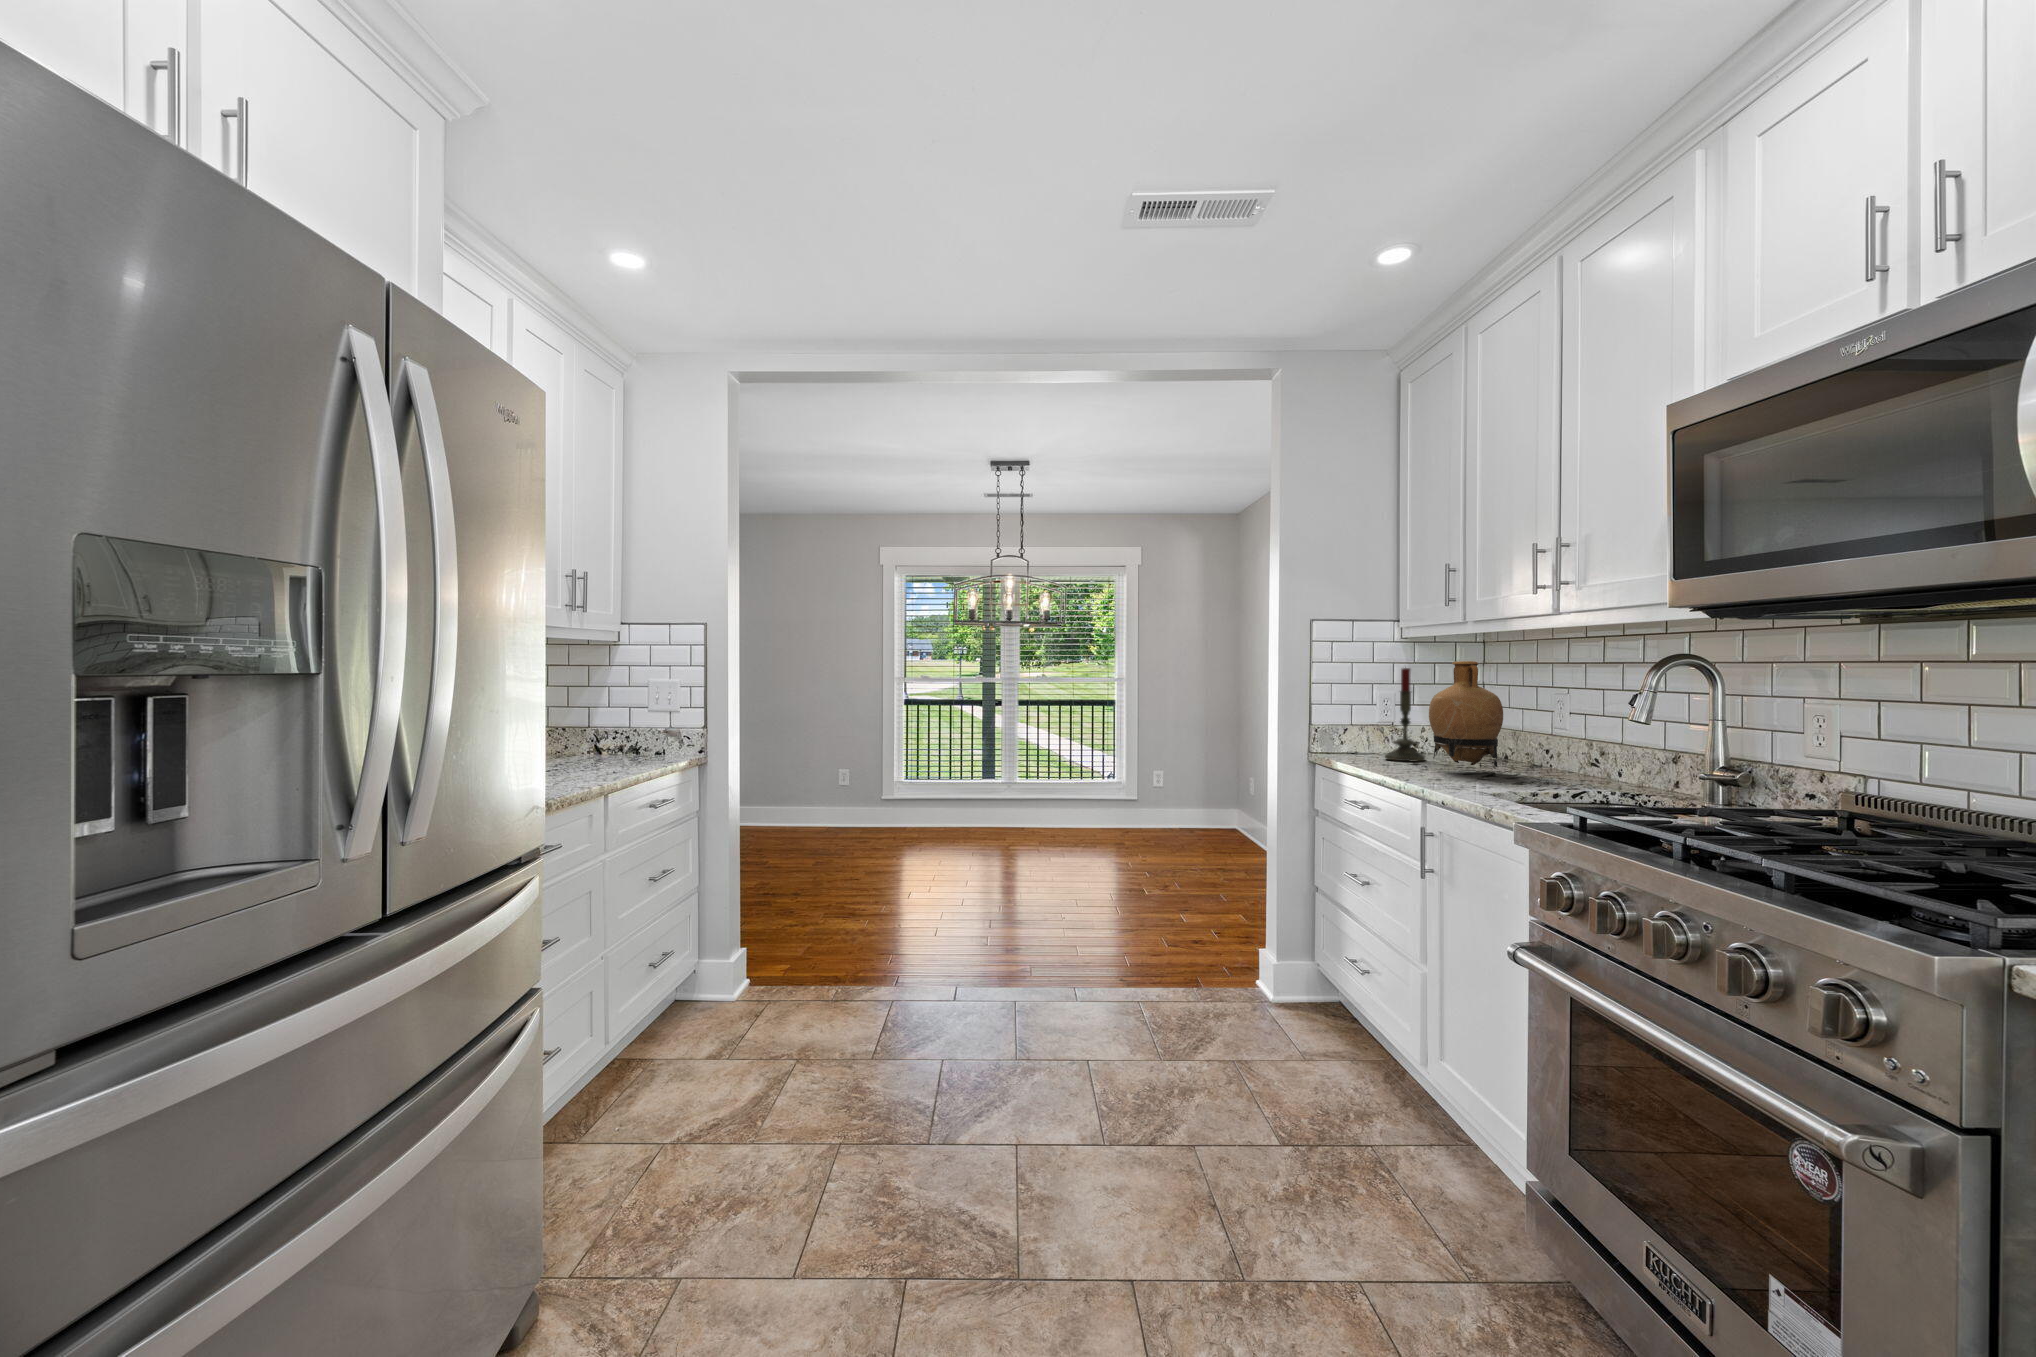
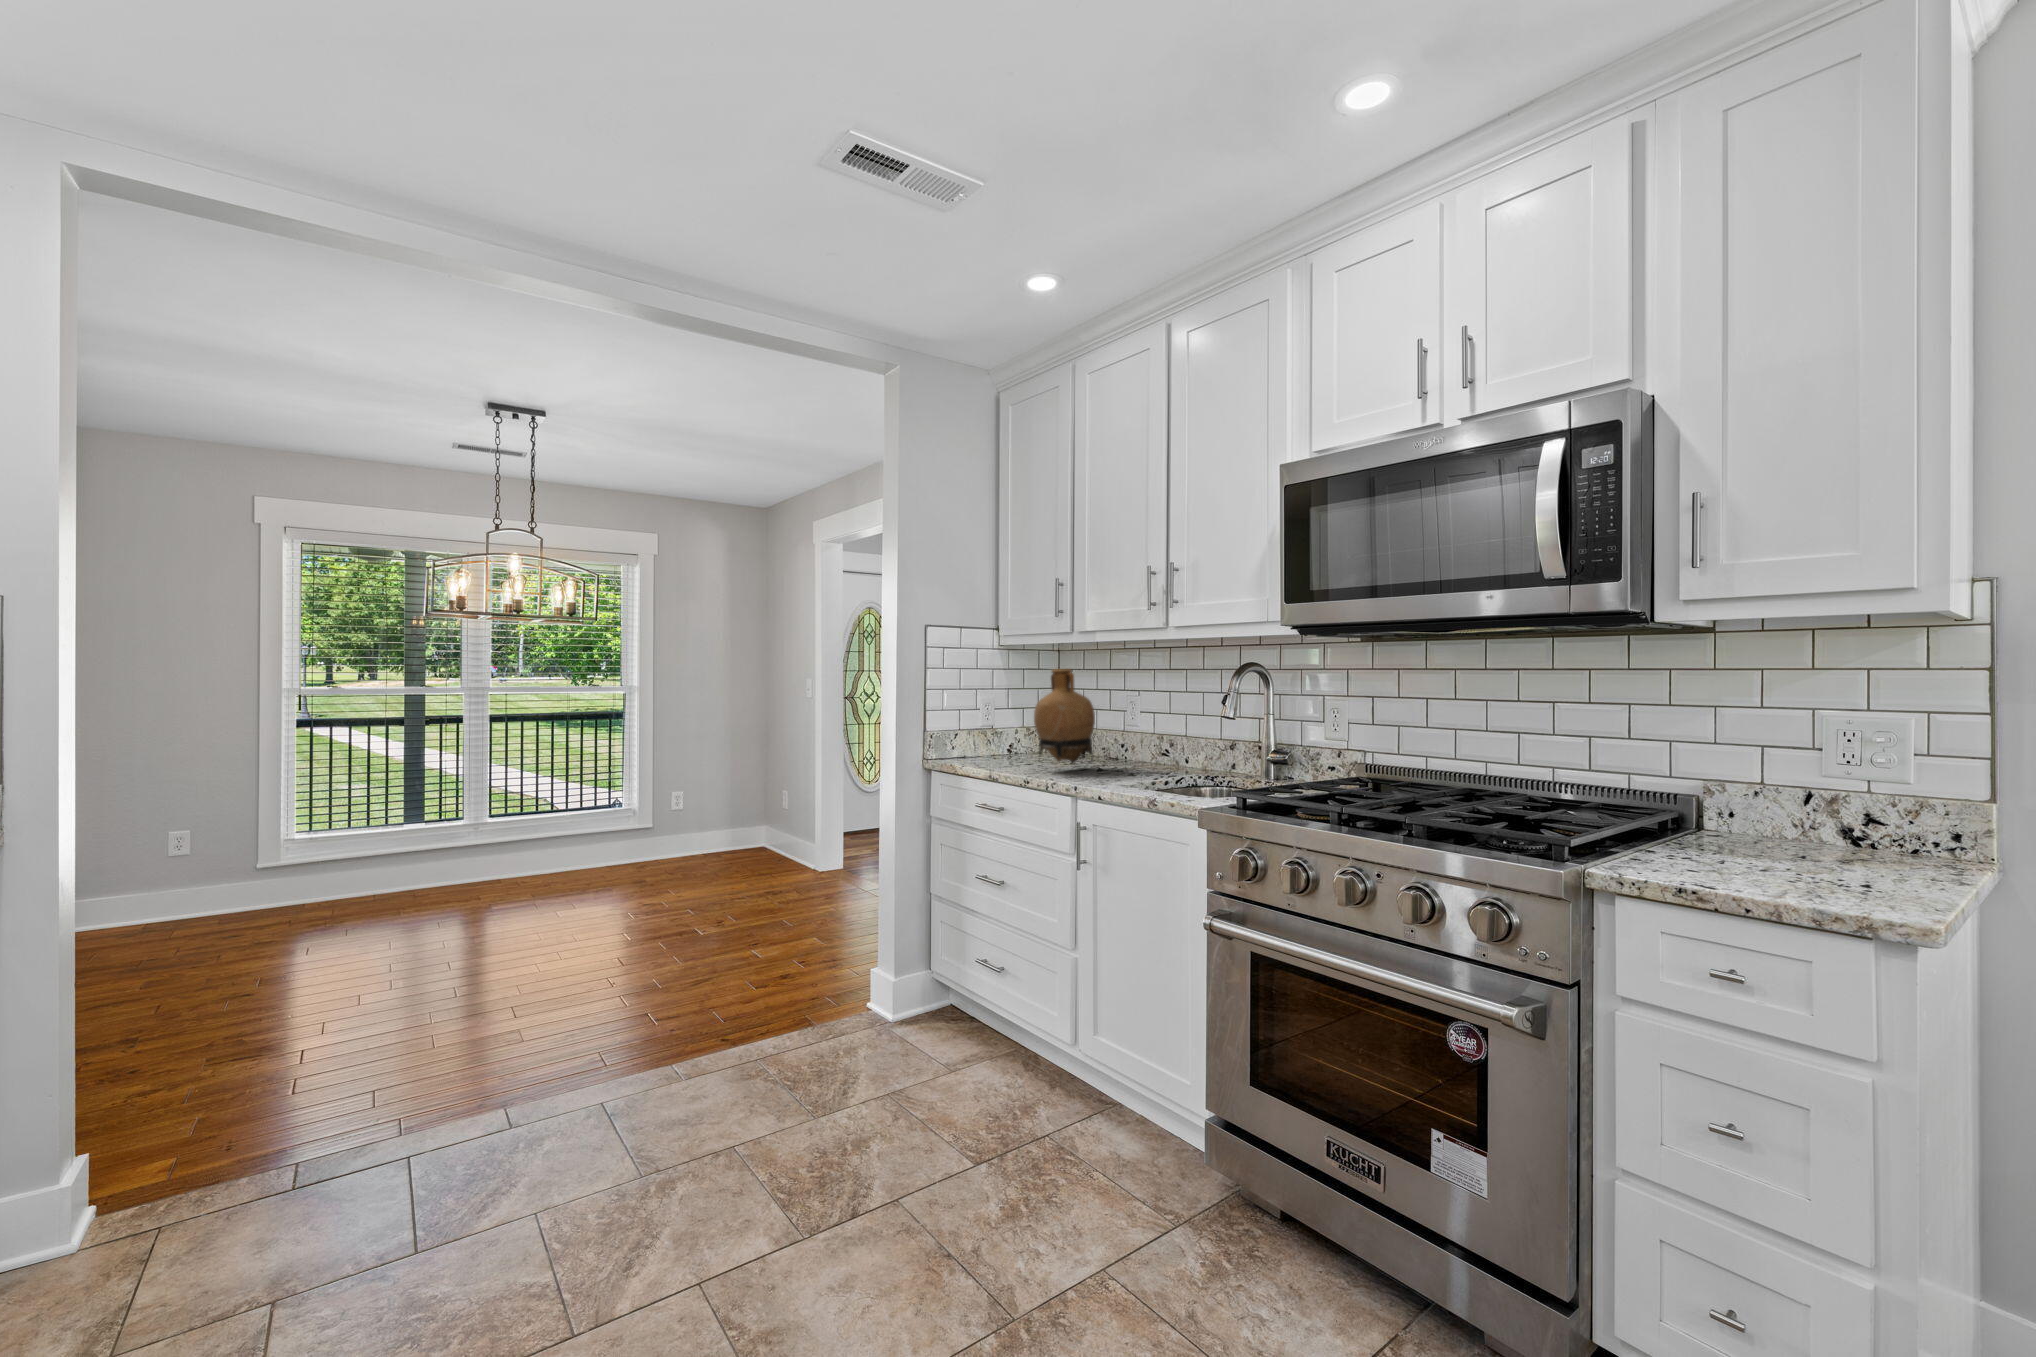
candle: present [1385,668,1425,761] -> none [980,674,1015,766]

